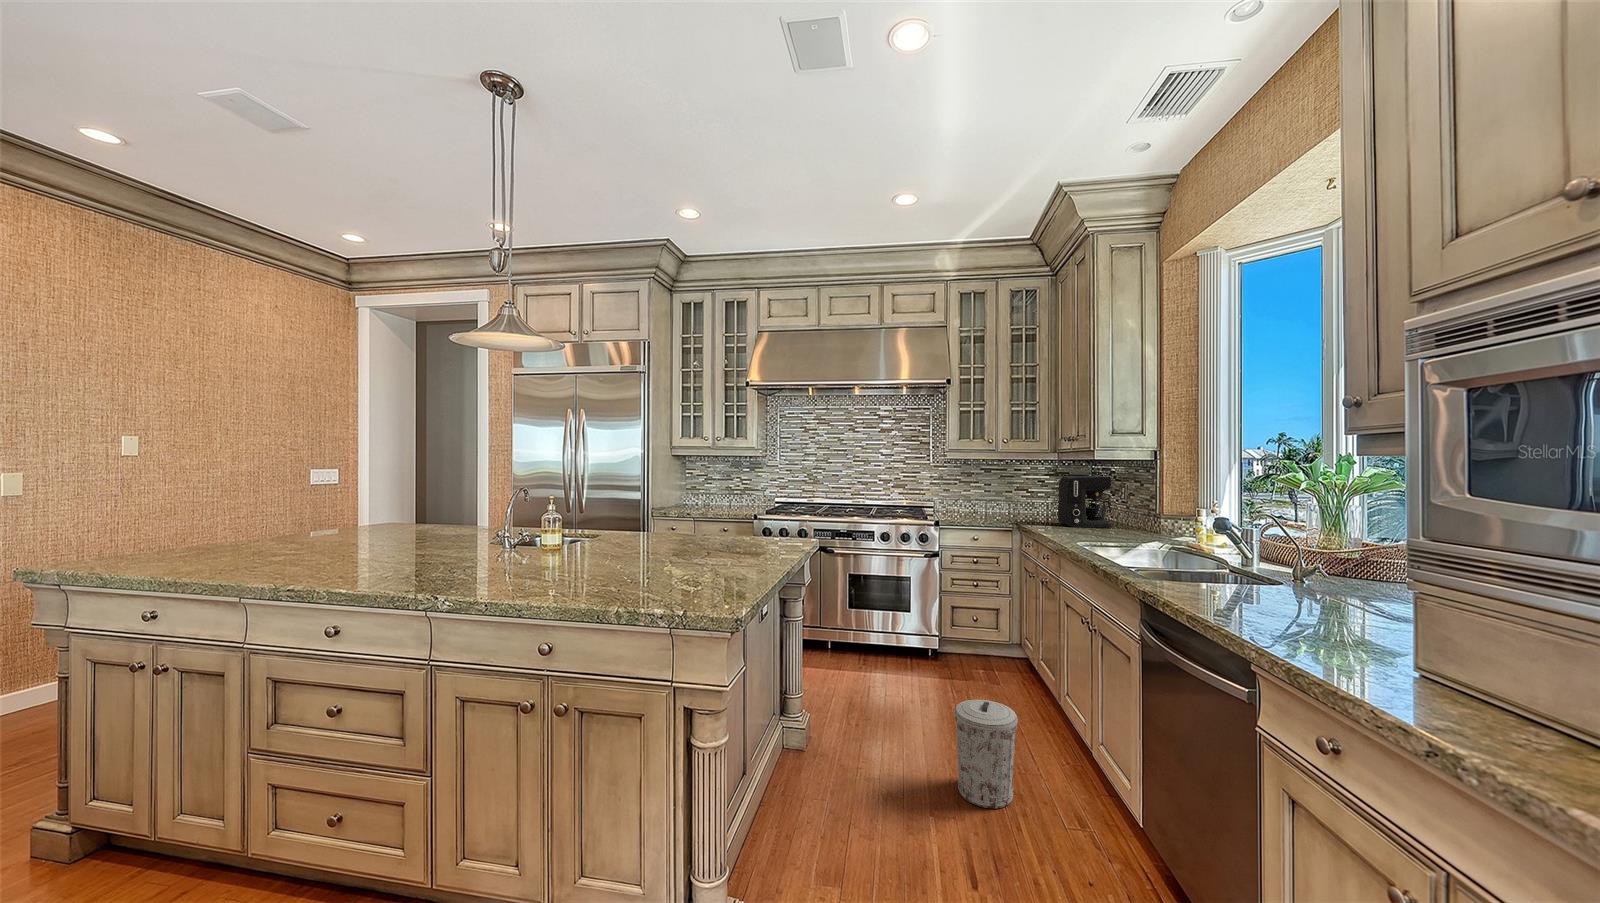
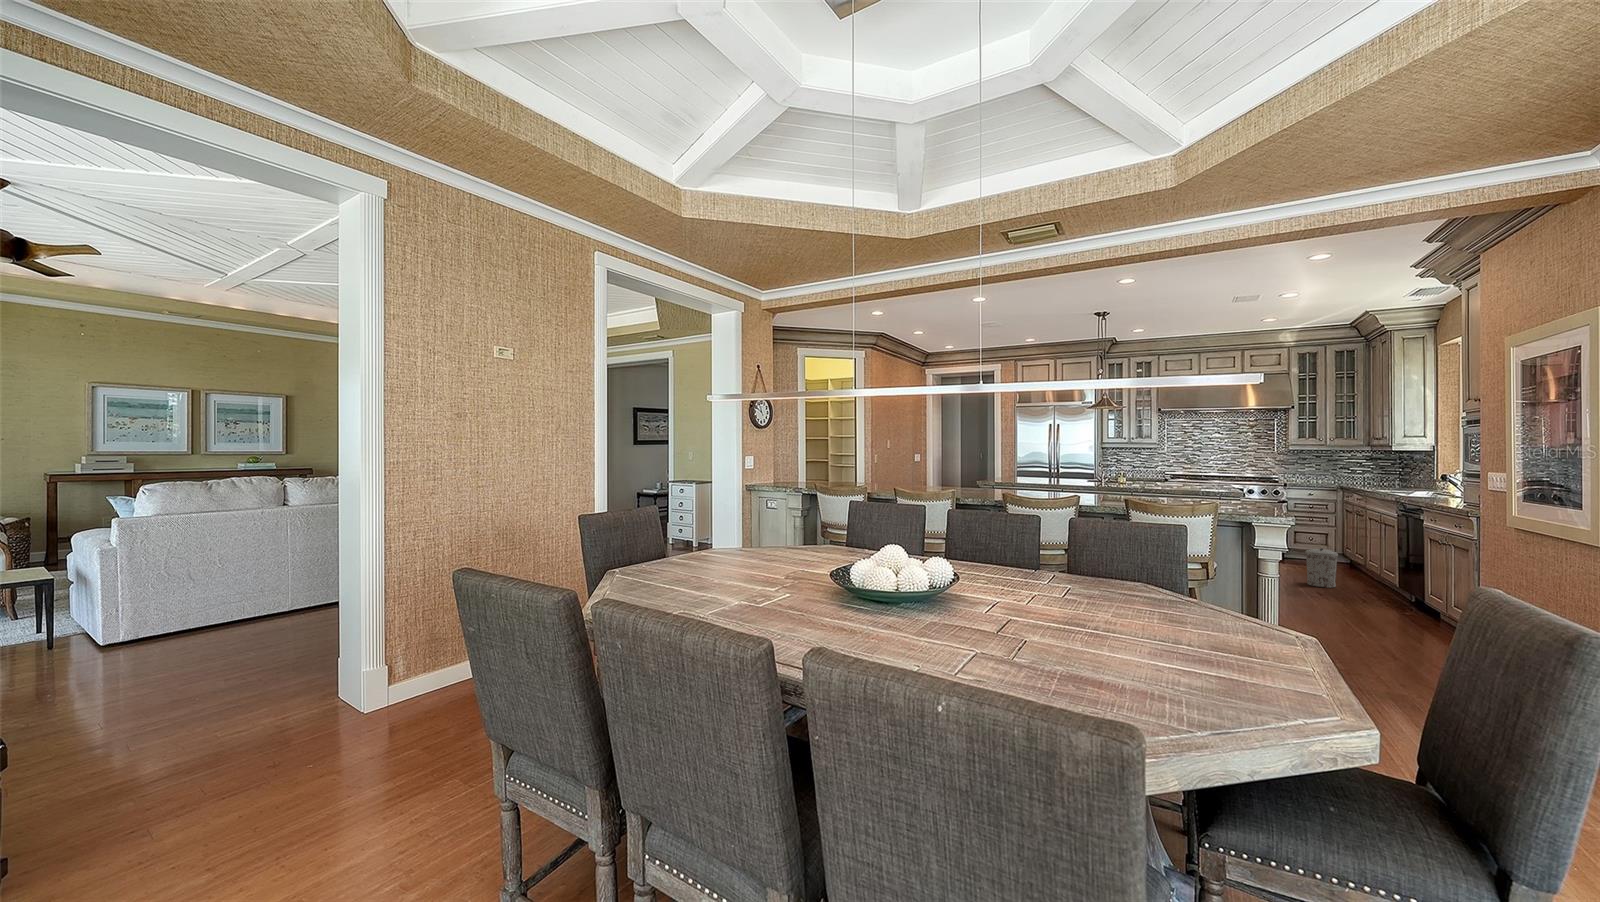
coffee maker: present [1058,475,1111,528] -> none [1369,459,1407,487]

